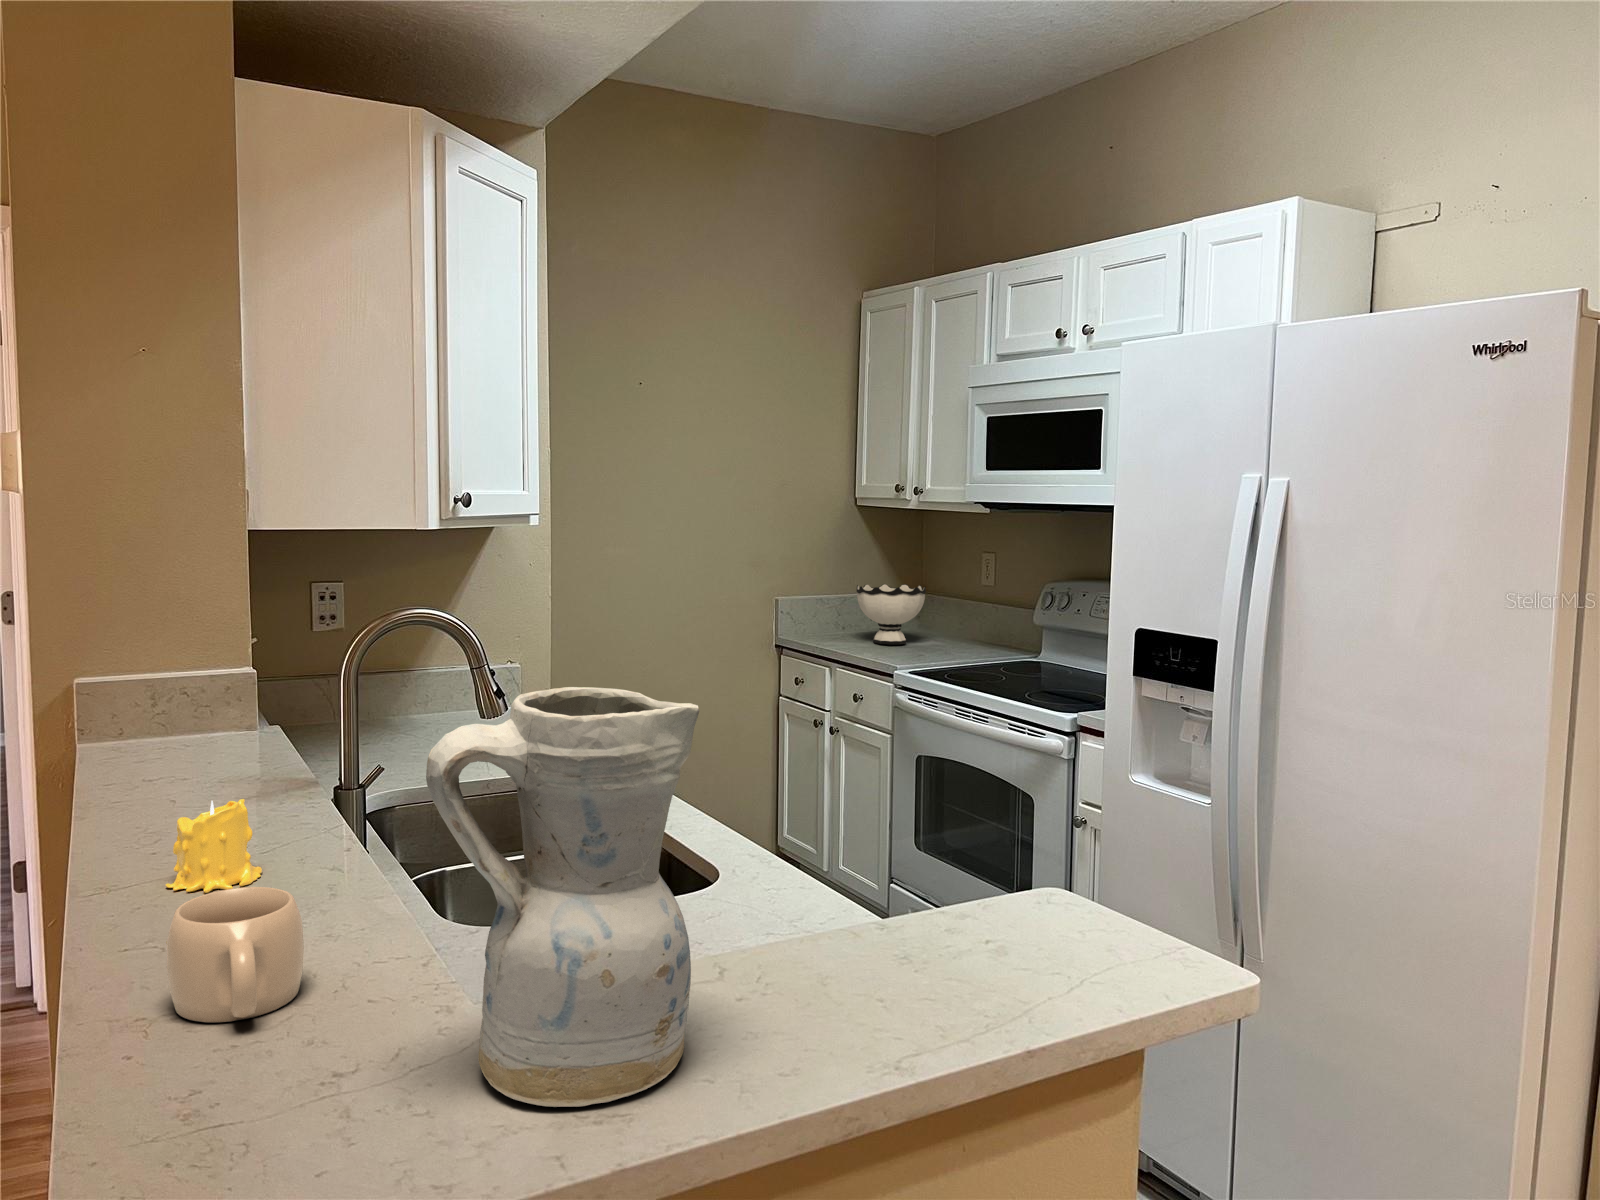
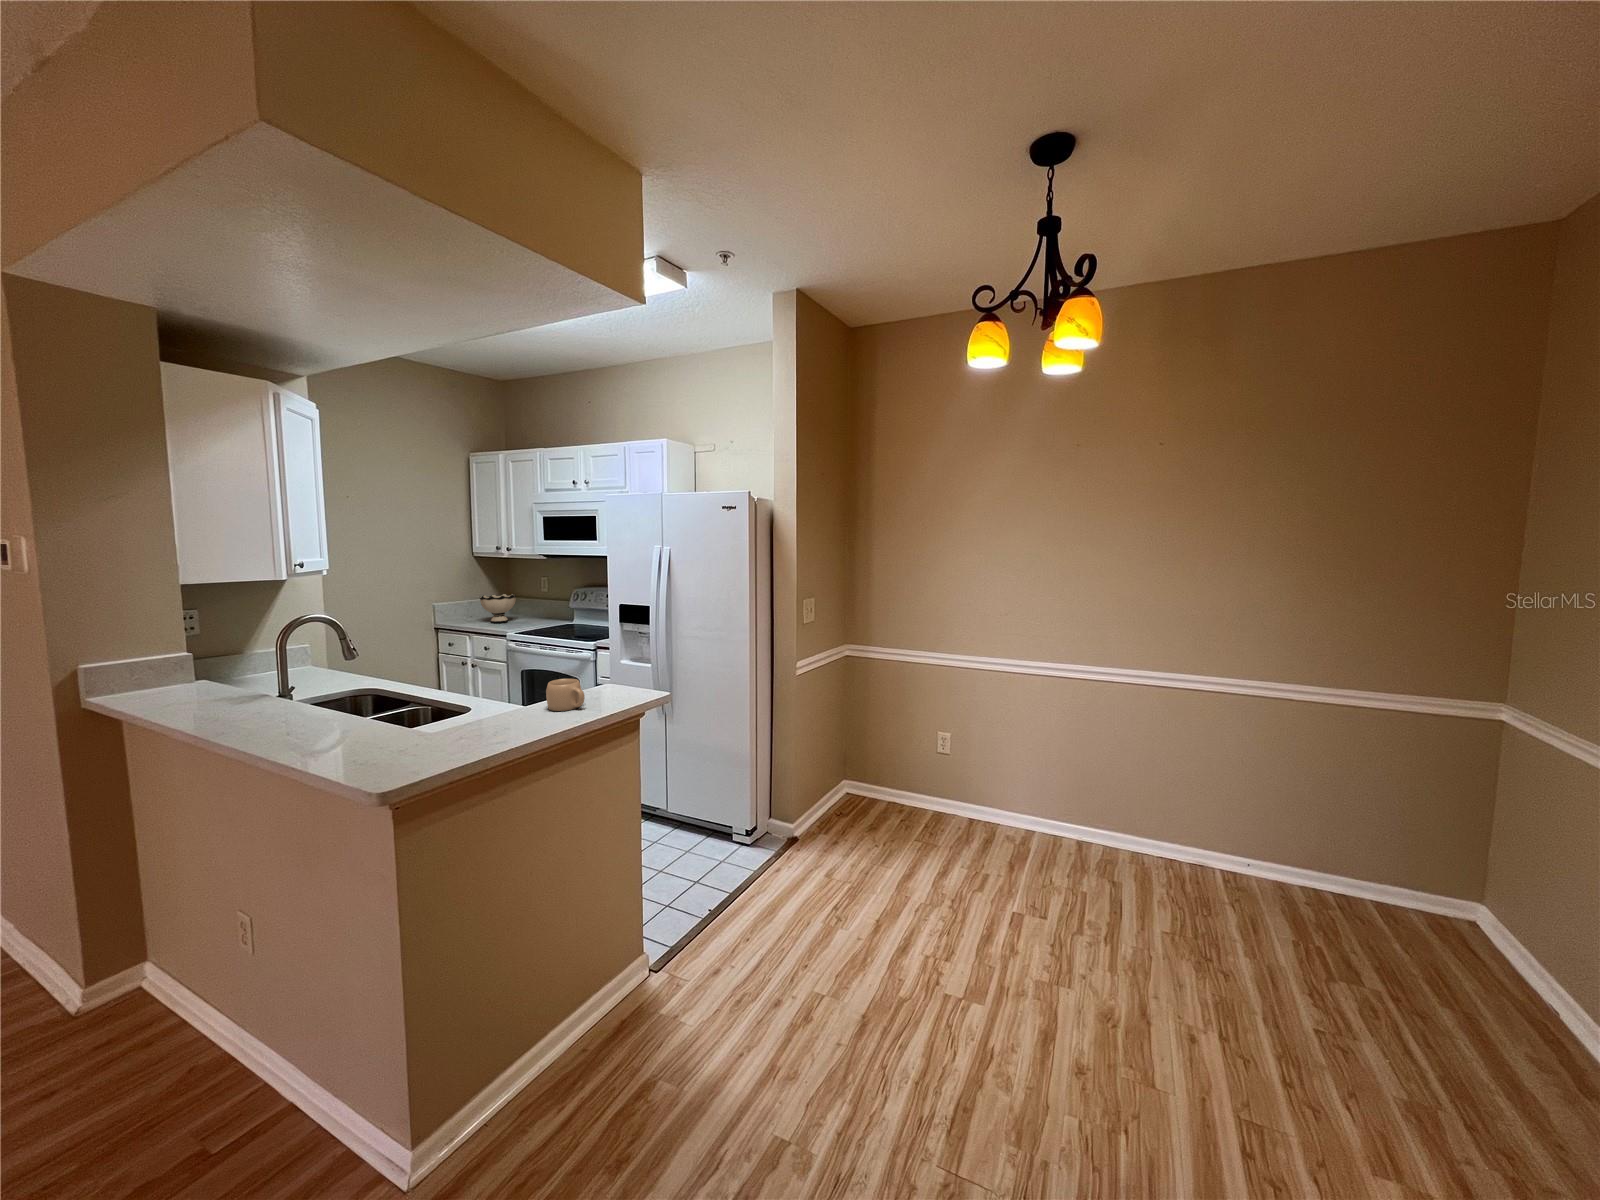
ceramic pitcher: present [426,687,699,1107] -> none [450,632,525,740]
candle: present [165,799,262,893] -> none [266,697,308,734]
mug: present [167,887,304,1022] -> present [546,679,585,711]

